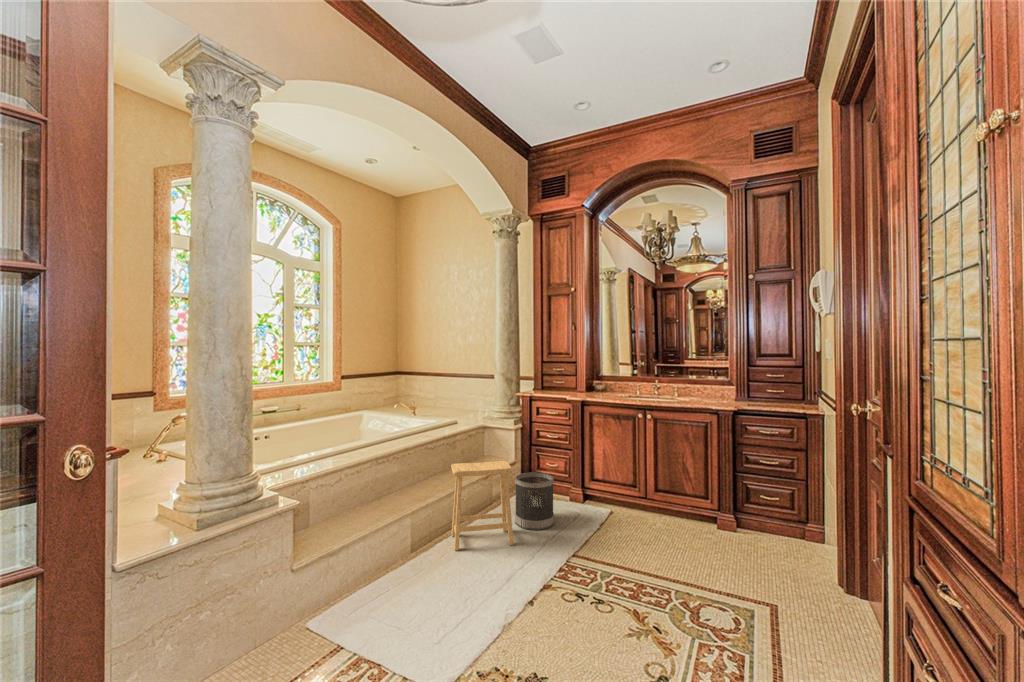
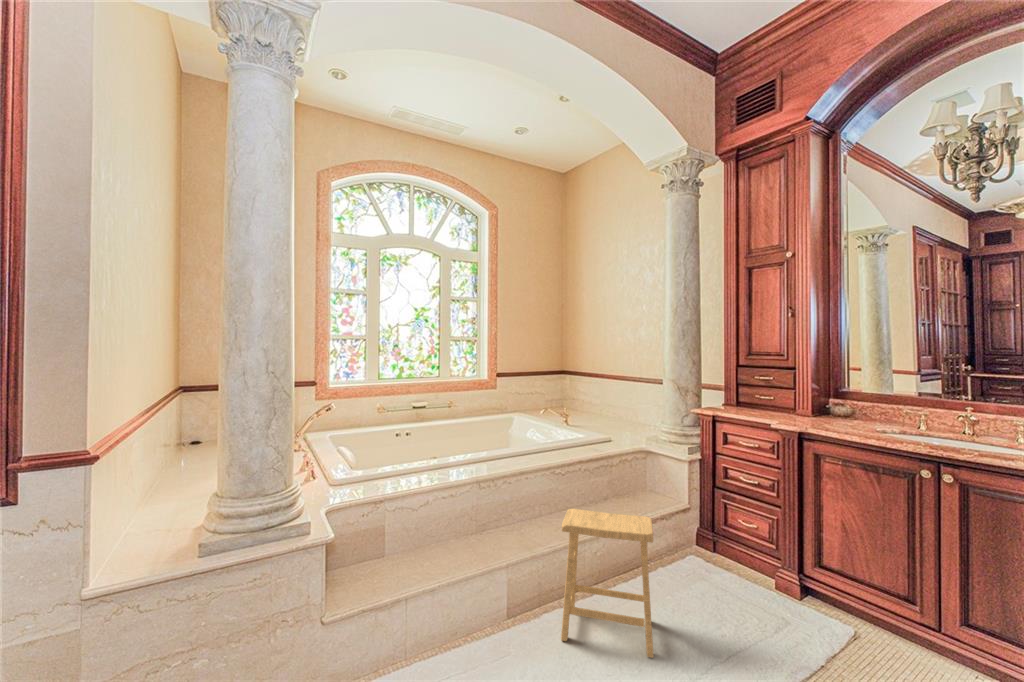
wastebasket: present [515,472,554,530] -> none [670,536,737,638]

